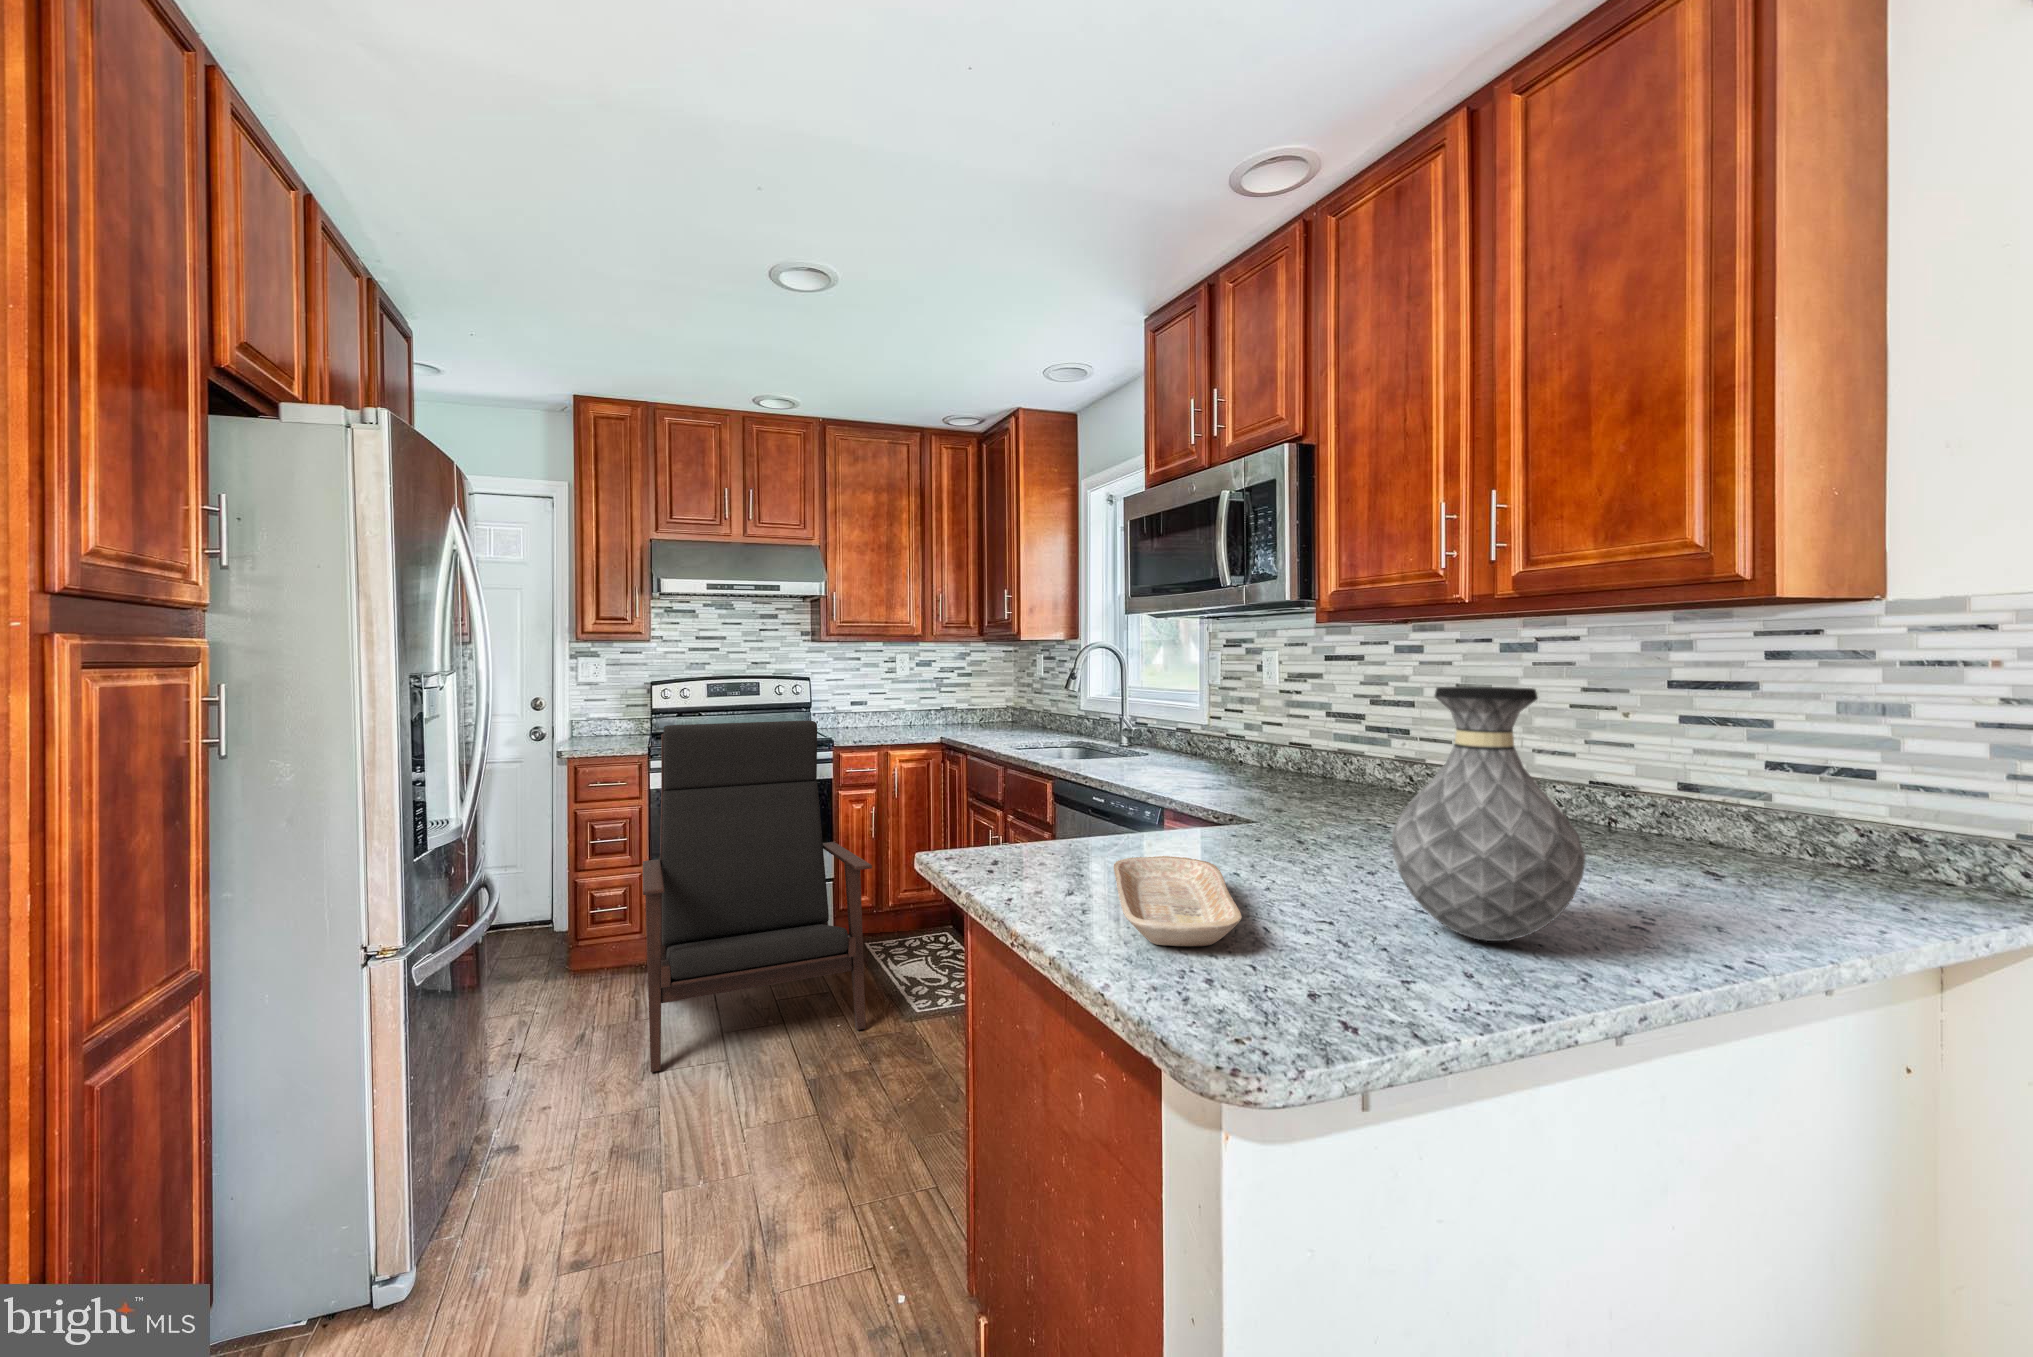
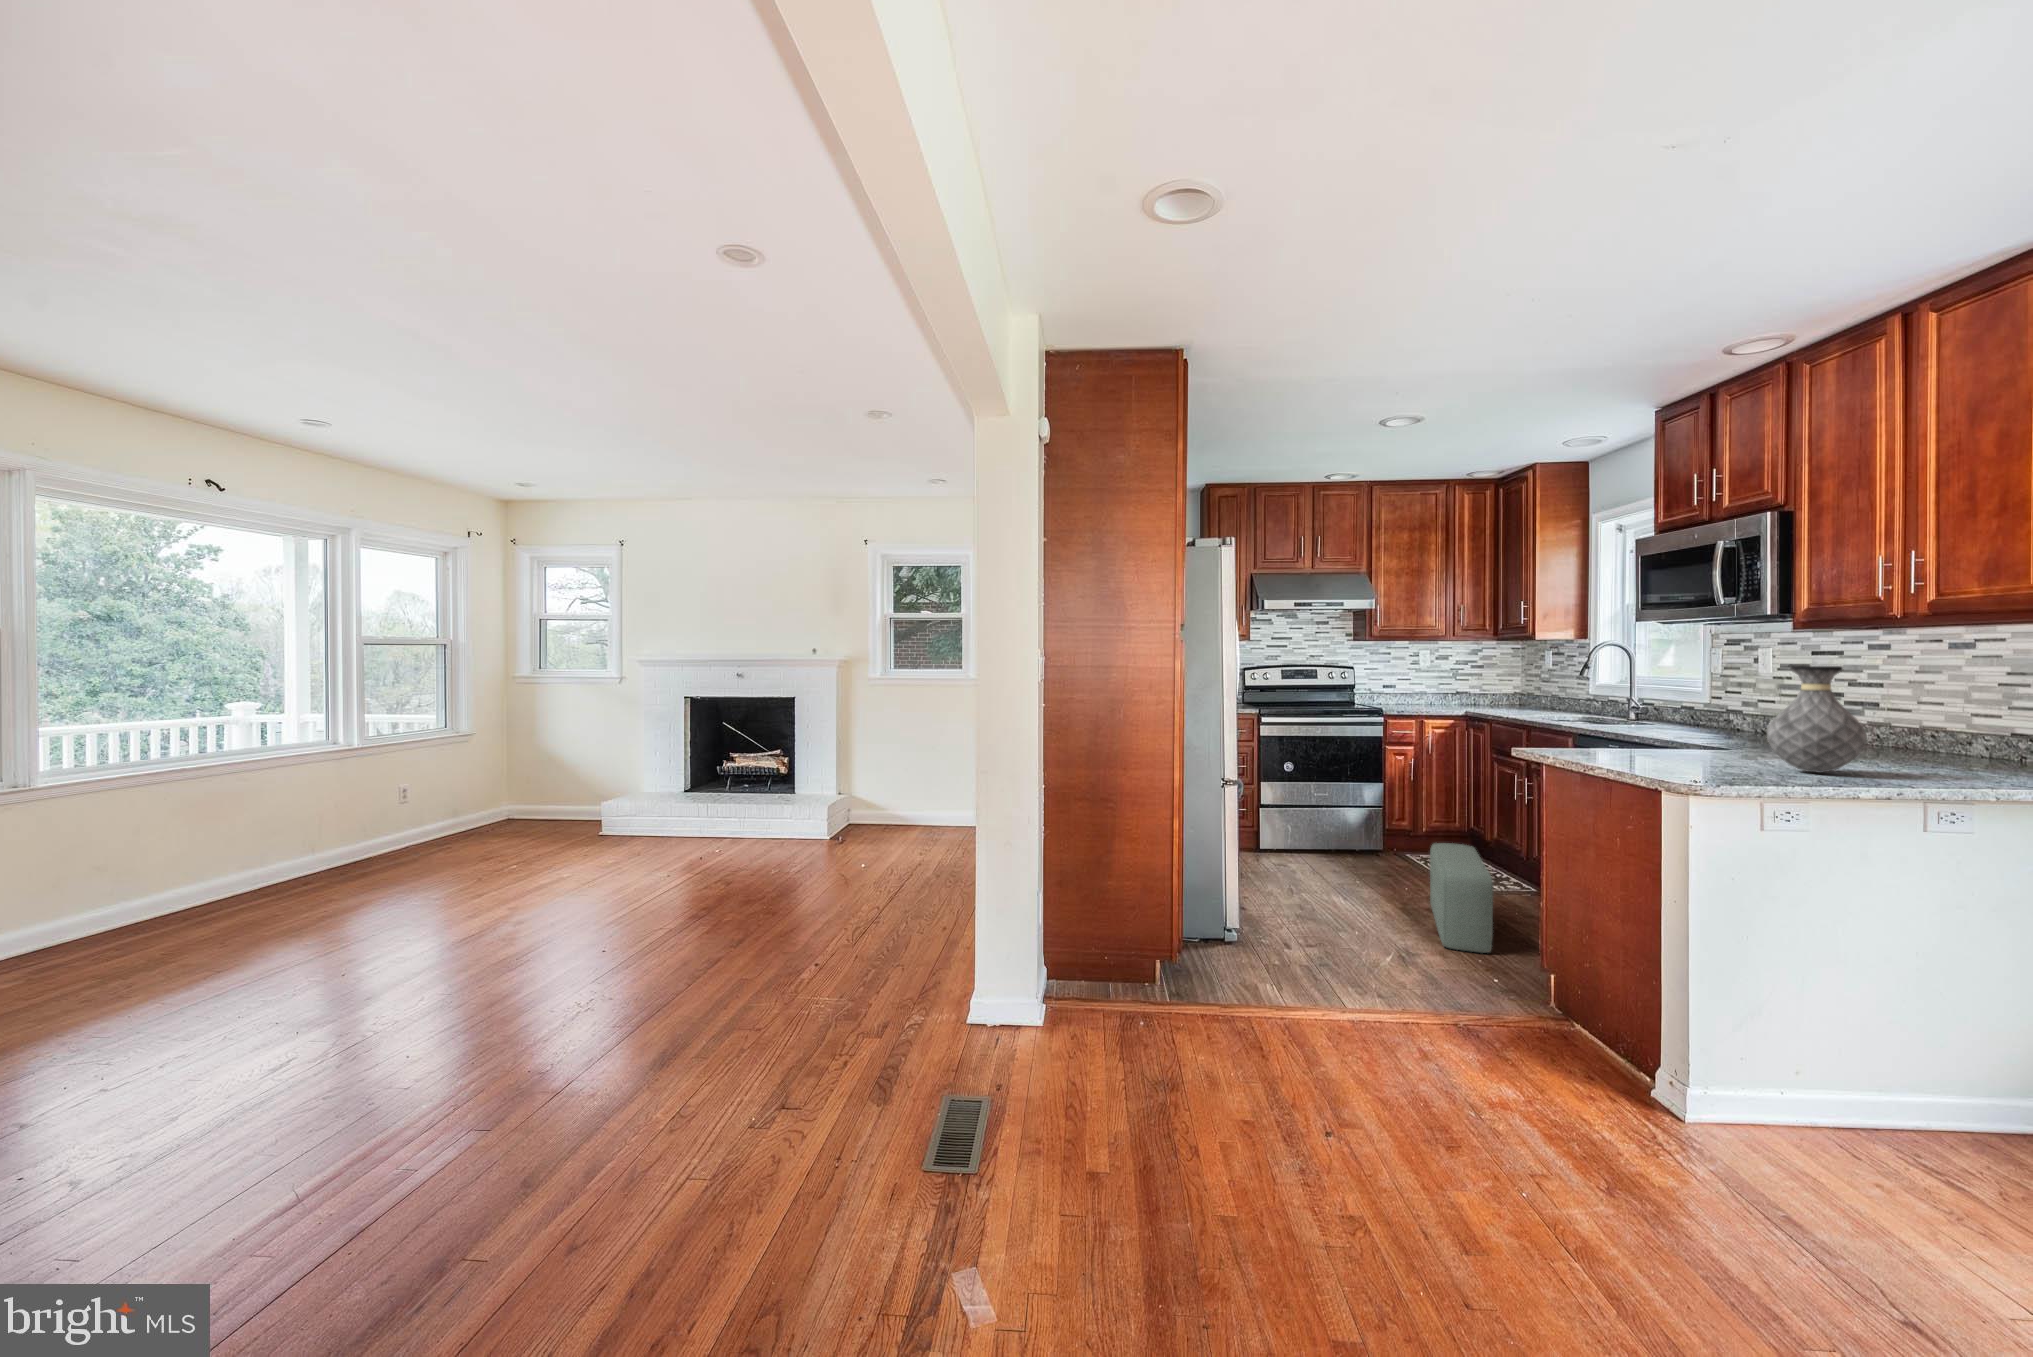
lounge chair: present [643,721,872,1072] -> none [1270,695,1430,887]
tray: present [1114,856,1242,946] -> none [1619,745,1681,766]
pouf: none [838,974,927,1233] -> present [1430,843,1493,953]

